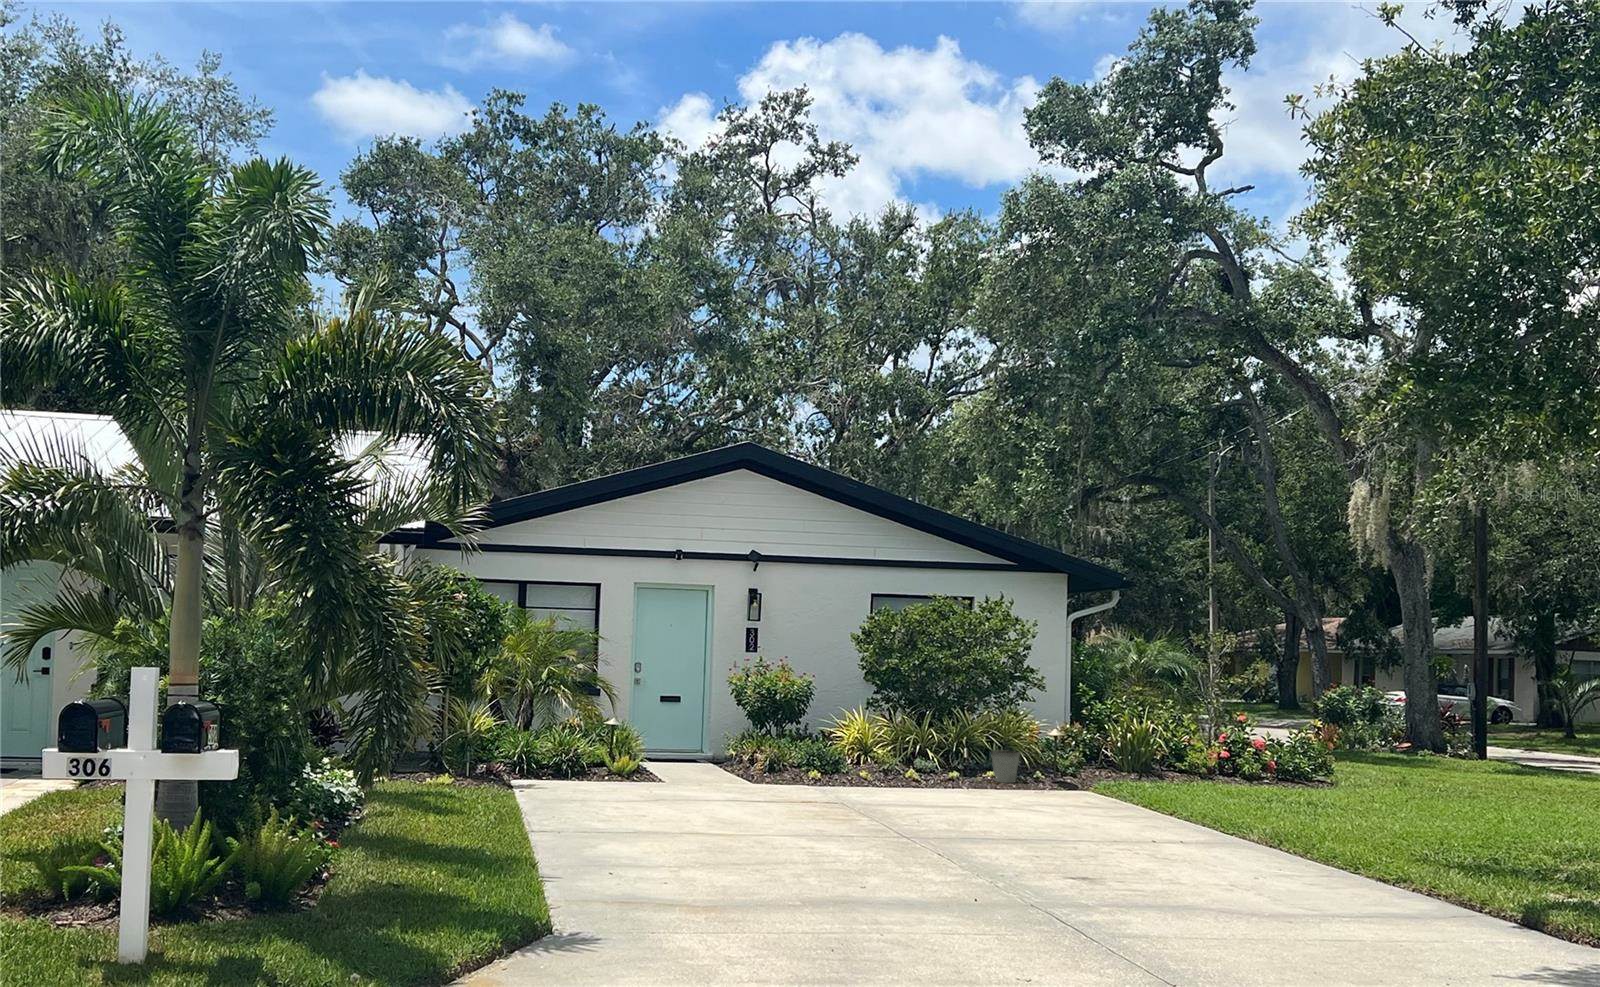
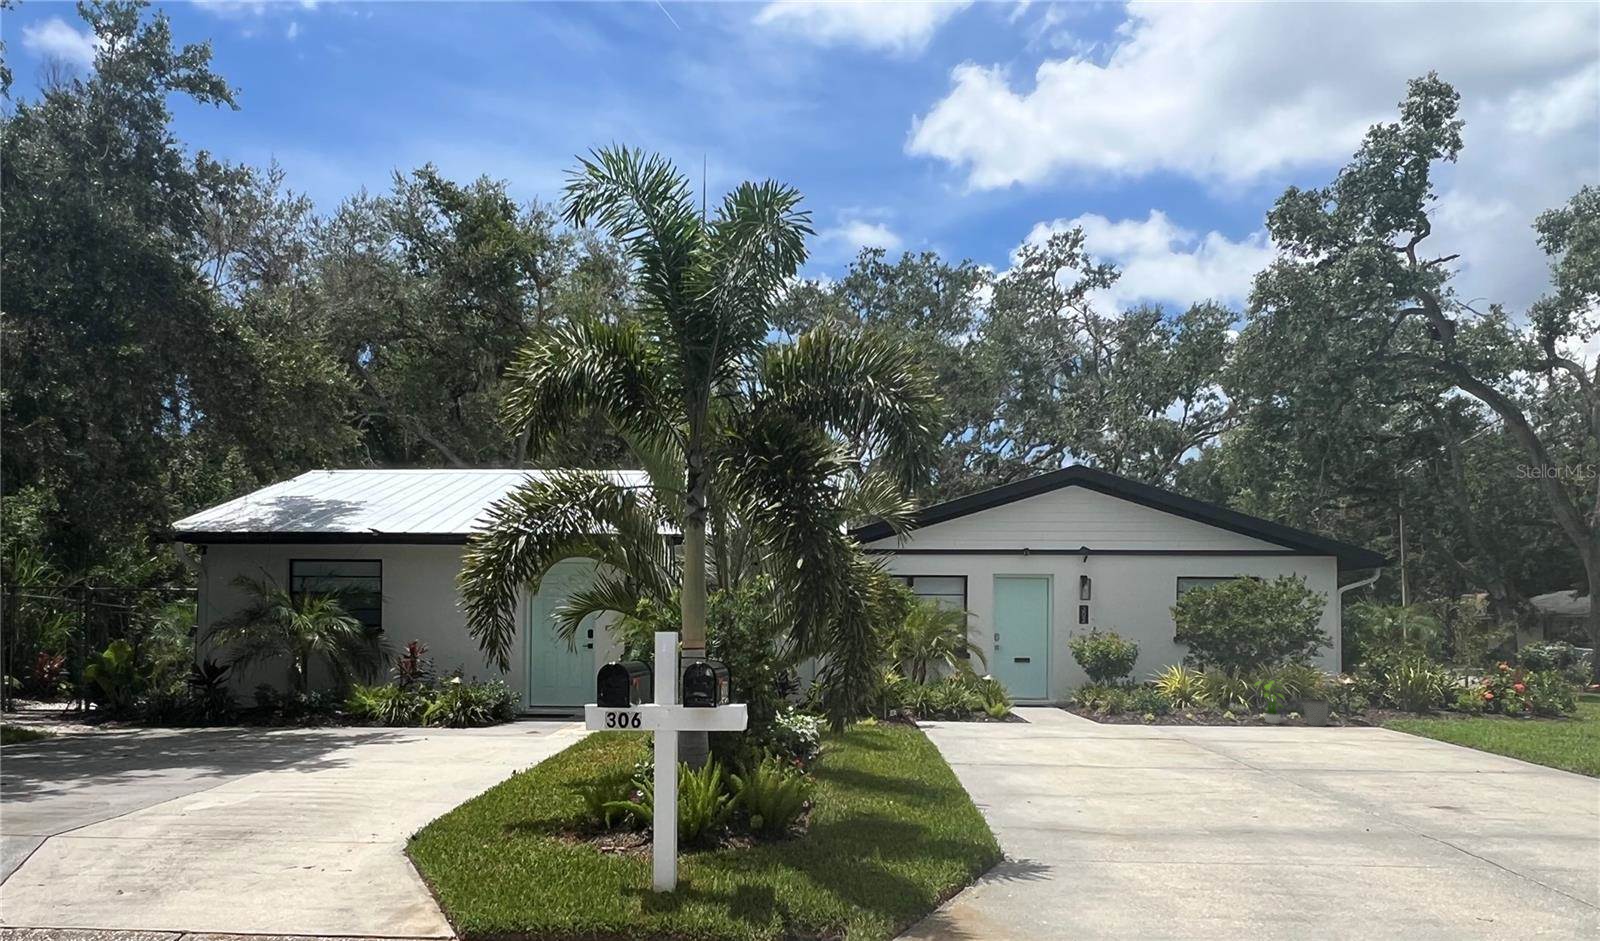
potted plant: none [939,726,972,780] -> present [1255,680,1284,724]

